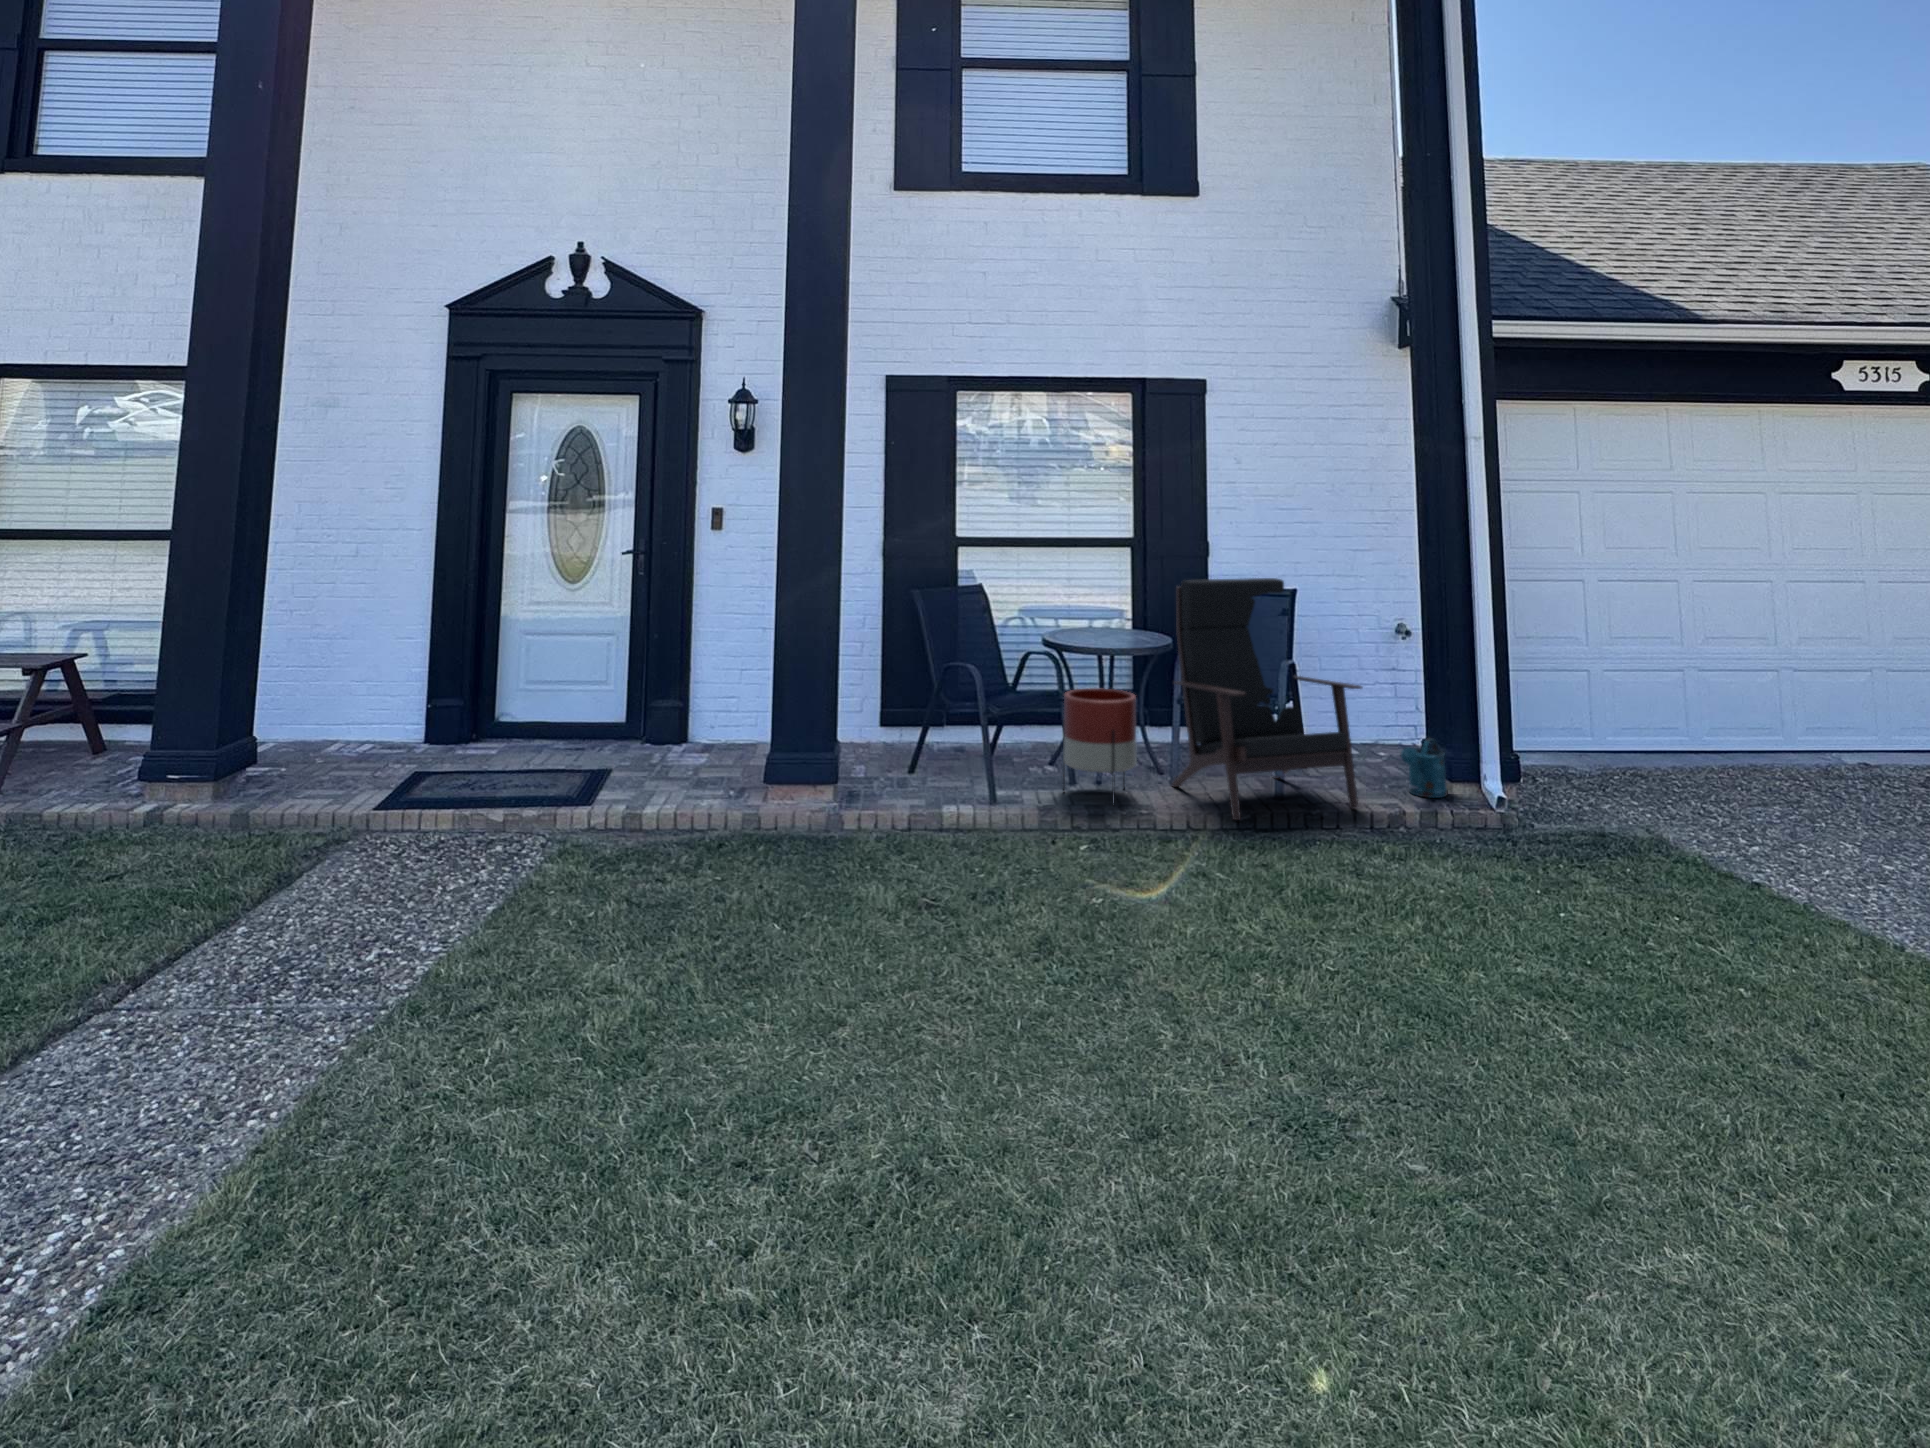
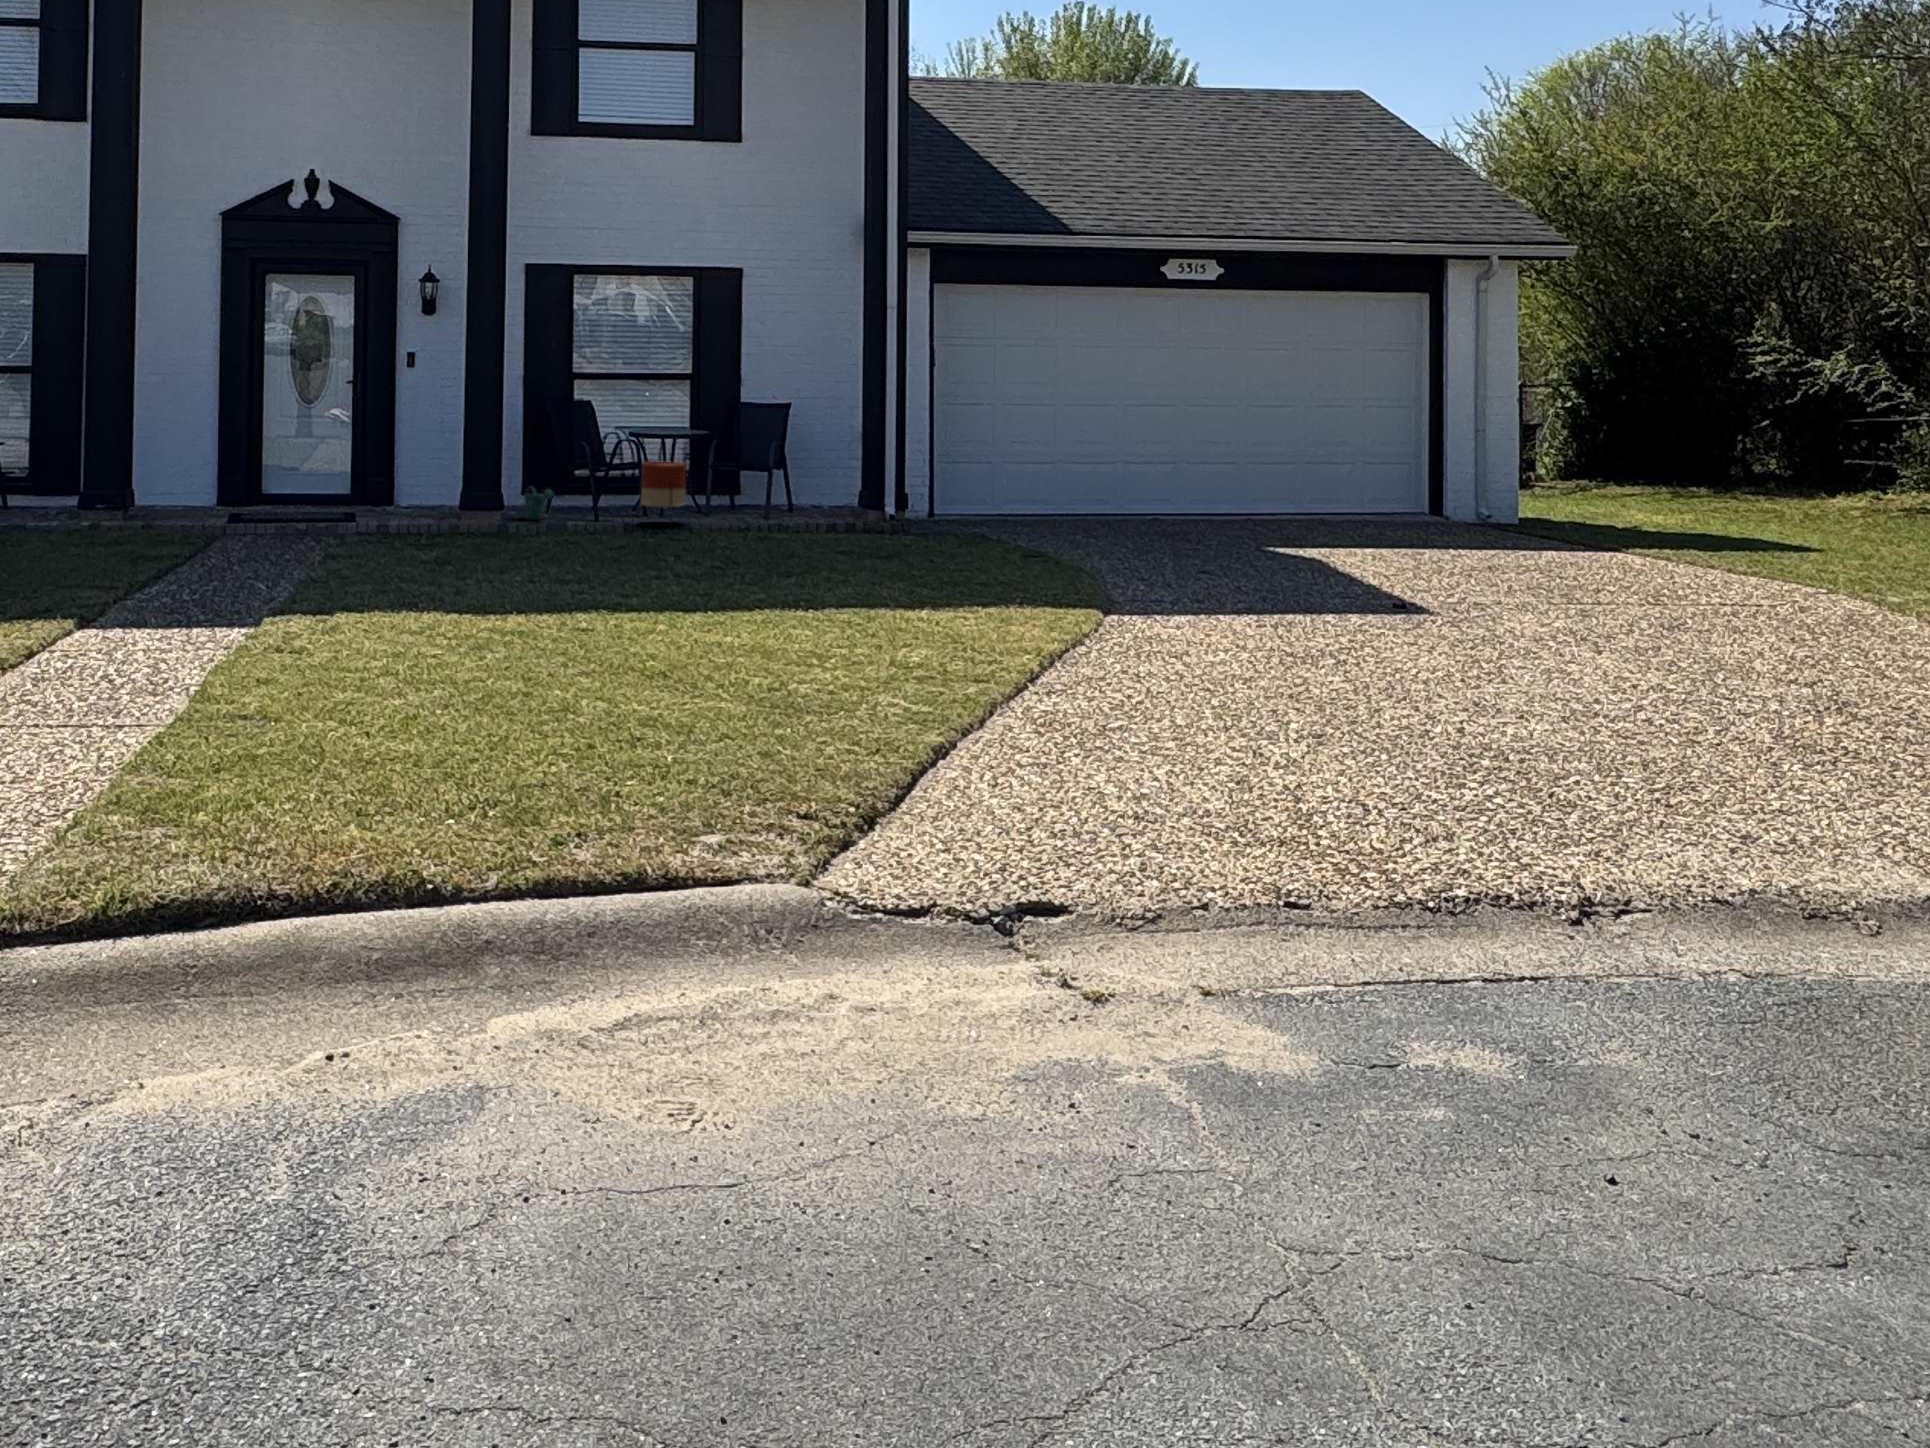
lounge chair: present [1172,578,1362,820] -> none [707,395,820,528]
watering can: present [1401,738,1447,798] -> present [524,488,553,520]

